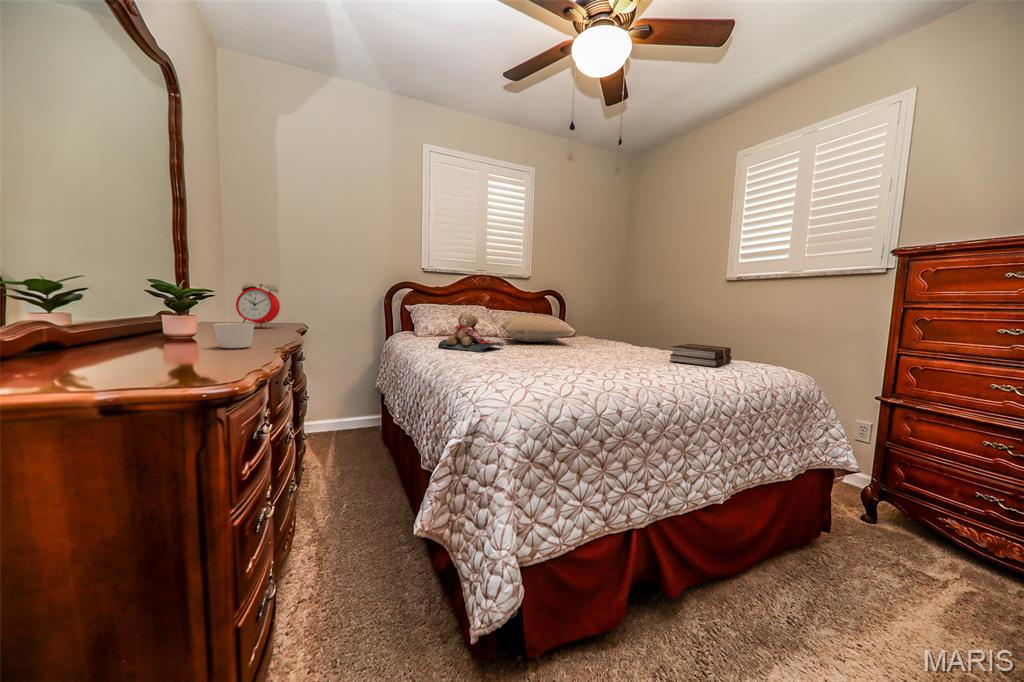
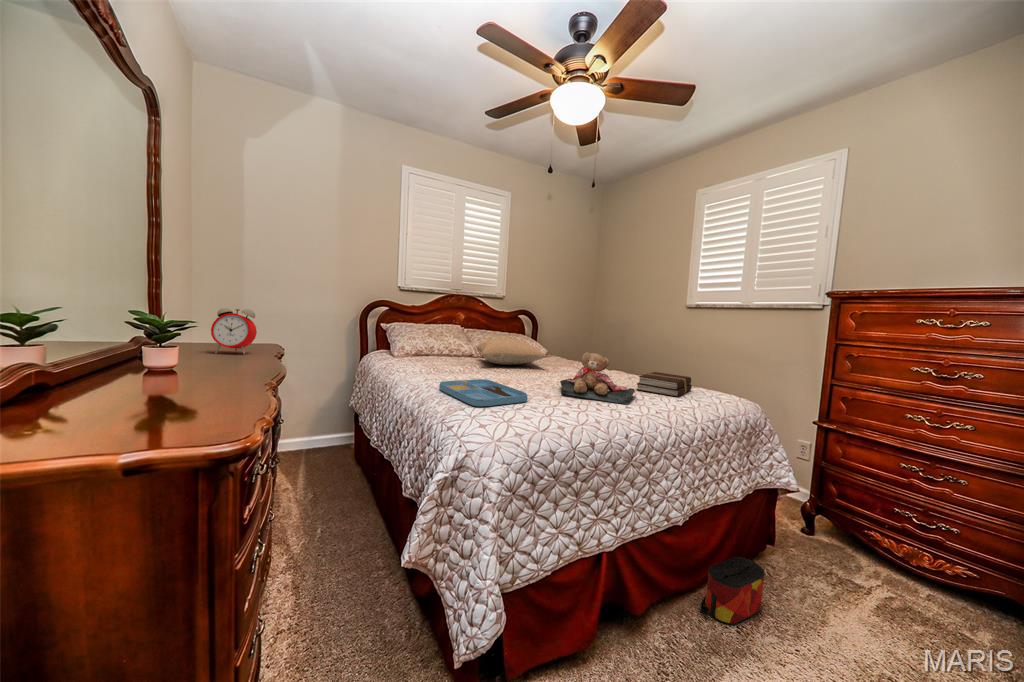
teddy bear: present [438,313,504,352] -> present [560,352,635,405]
candle: present [214,323,255,348] -> none [206,361,246,388]
tray: none [458,351,550,374] -> present [439,379,528,406]
bag: none [744,541,819,615] -> present [700,557,764,625]

